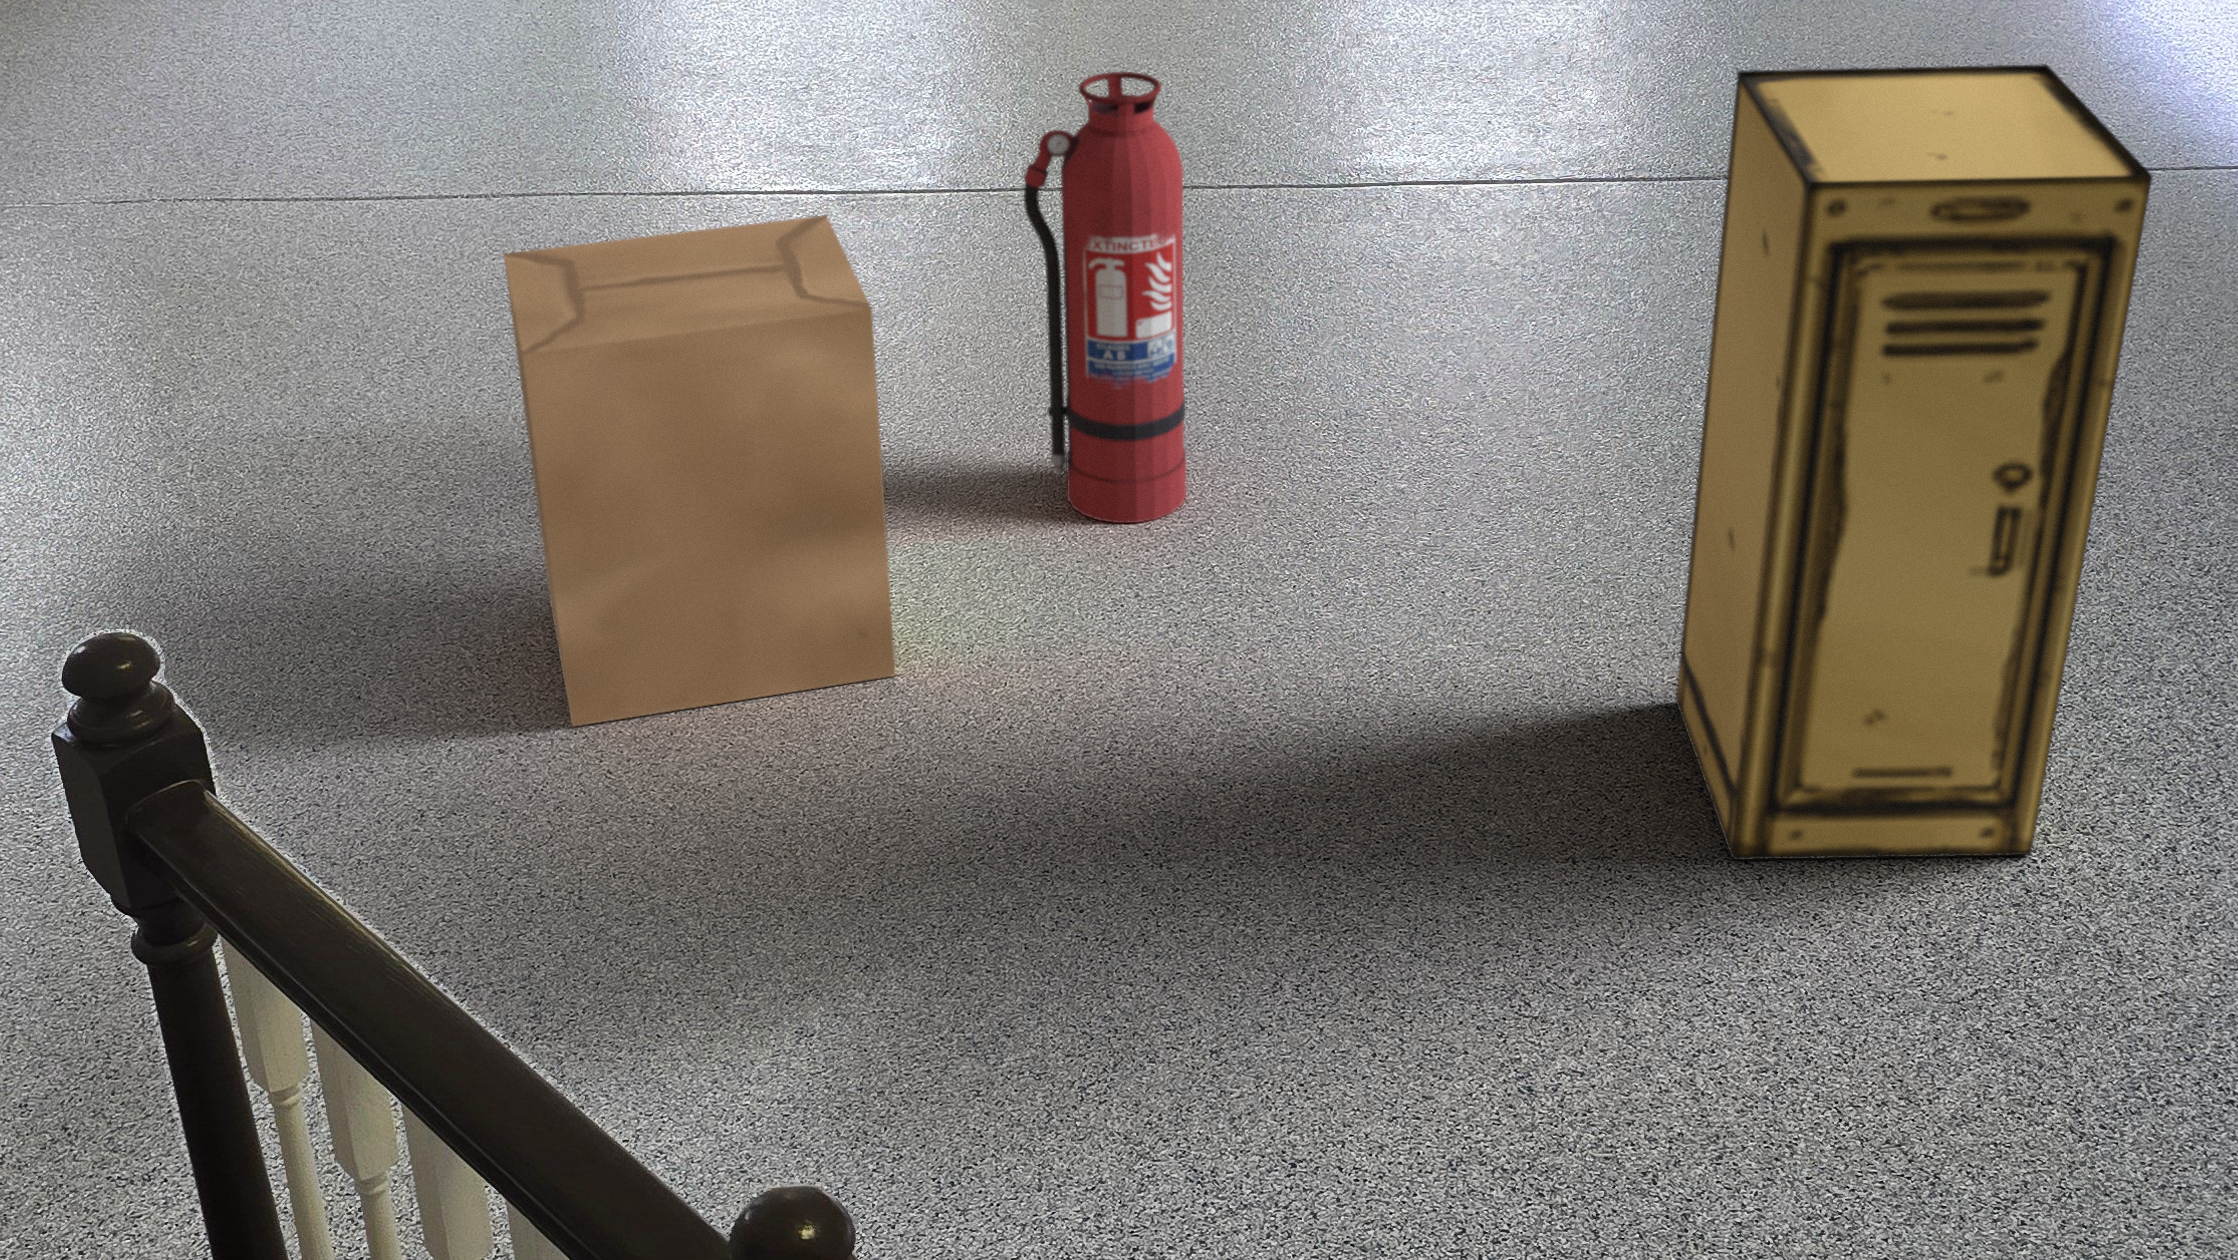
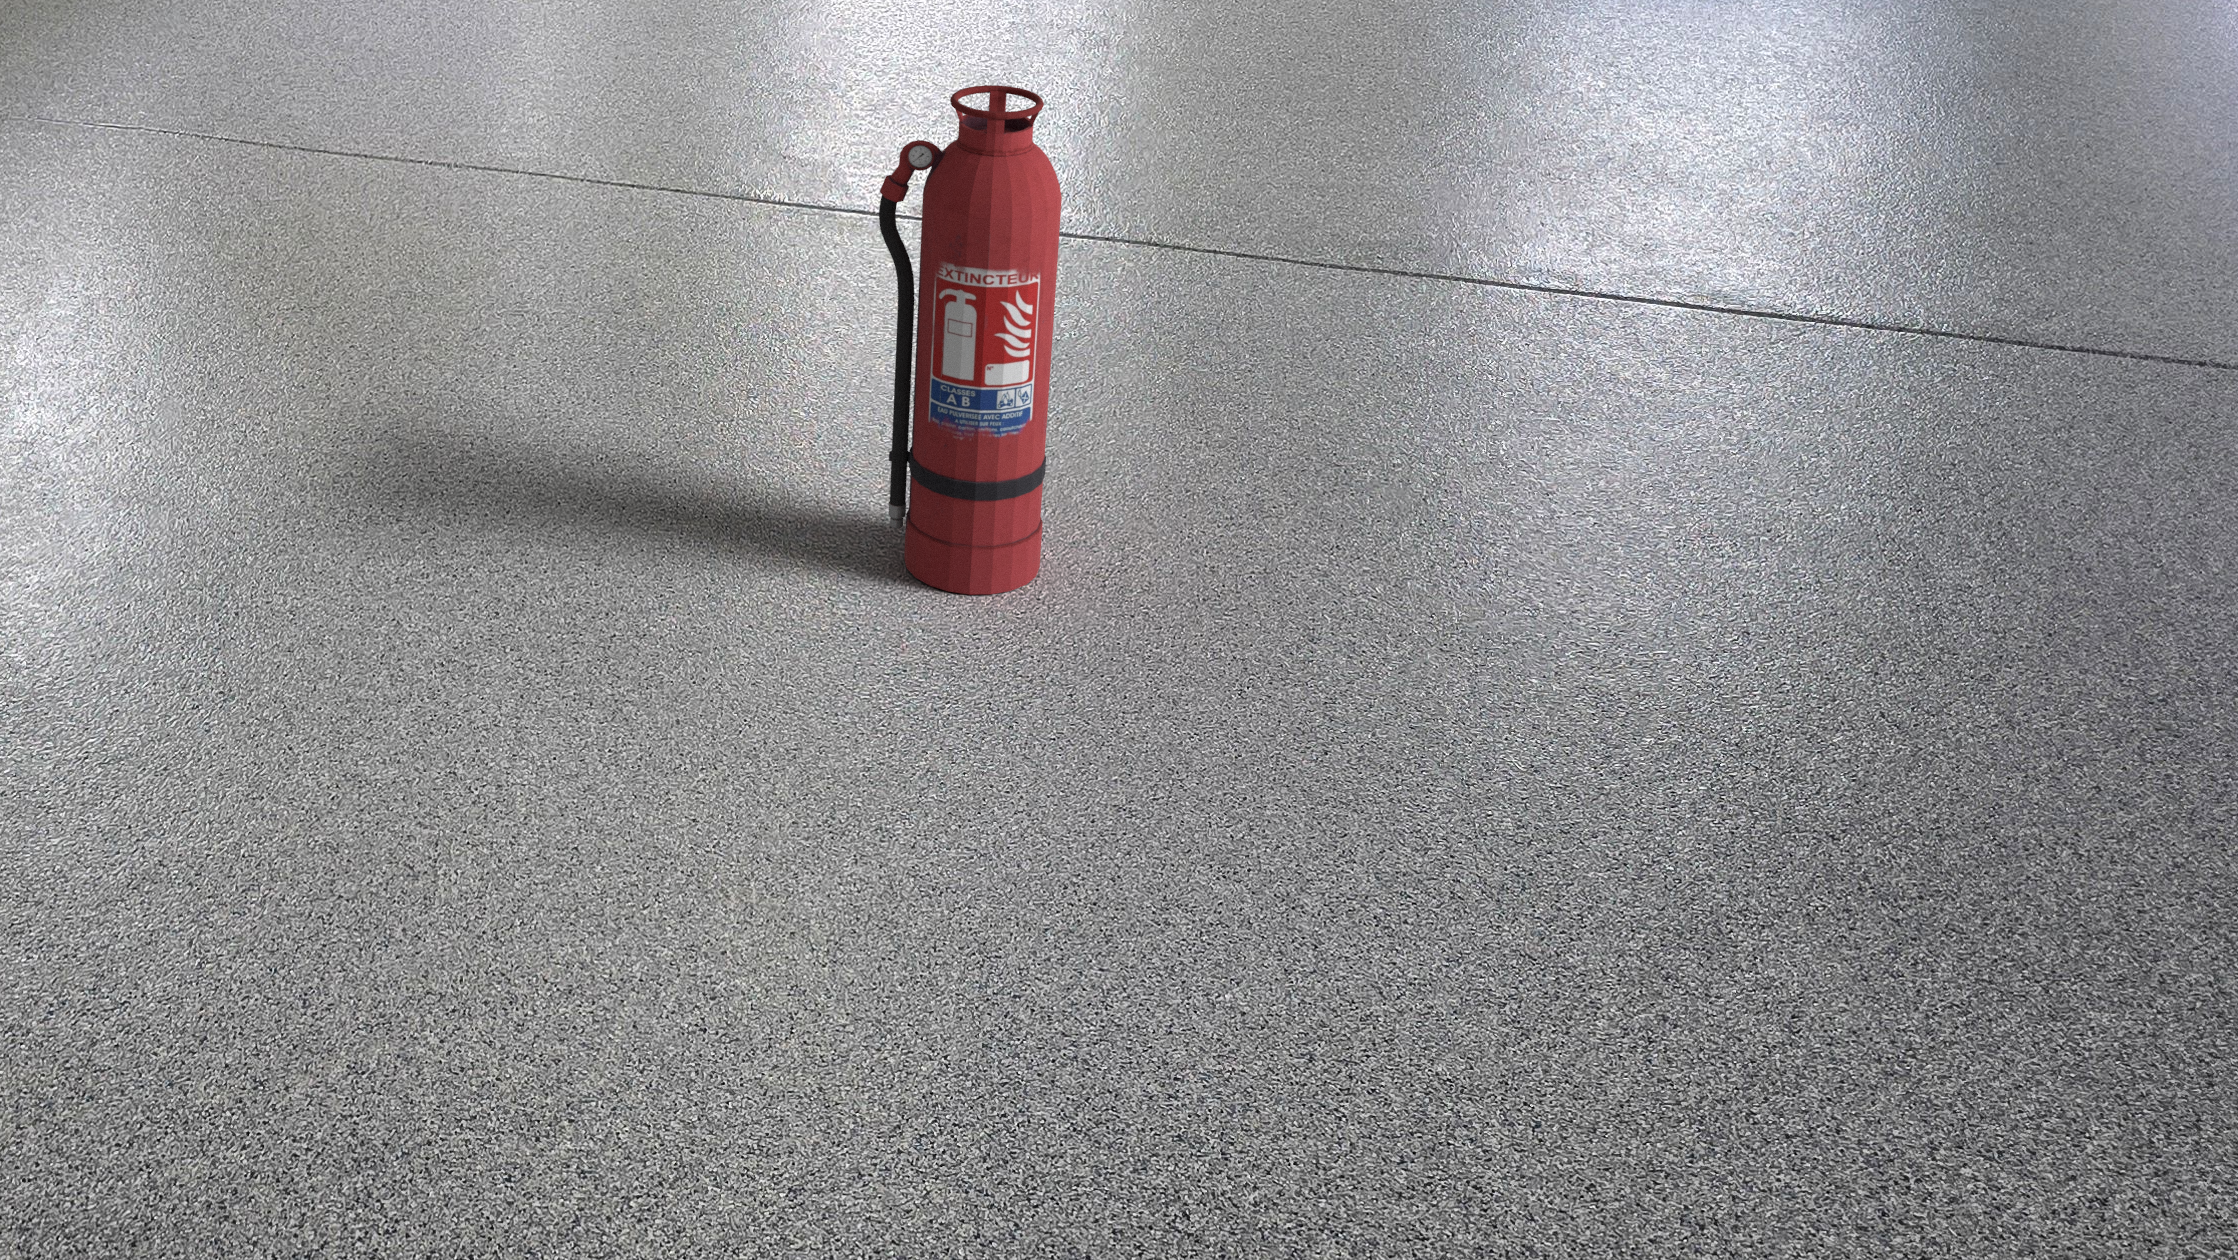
storage cabinet: present [1675,64,2152,860] -> none [1514,137,2105,1169]
cardboard box: present [504,215,895,727] -> none [248,193,644,714]

